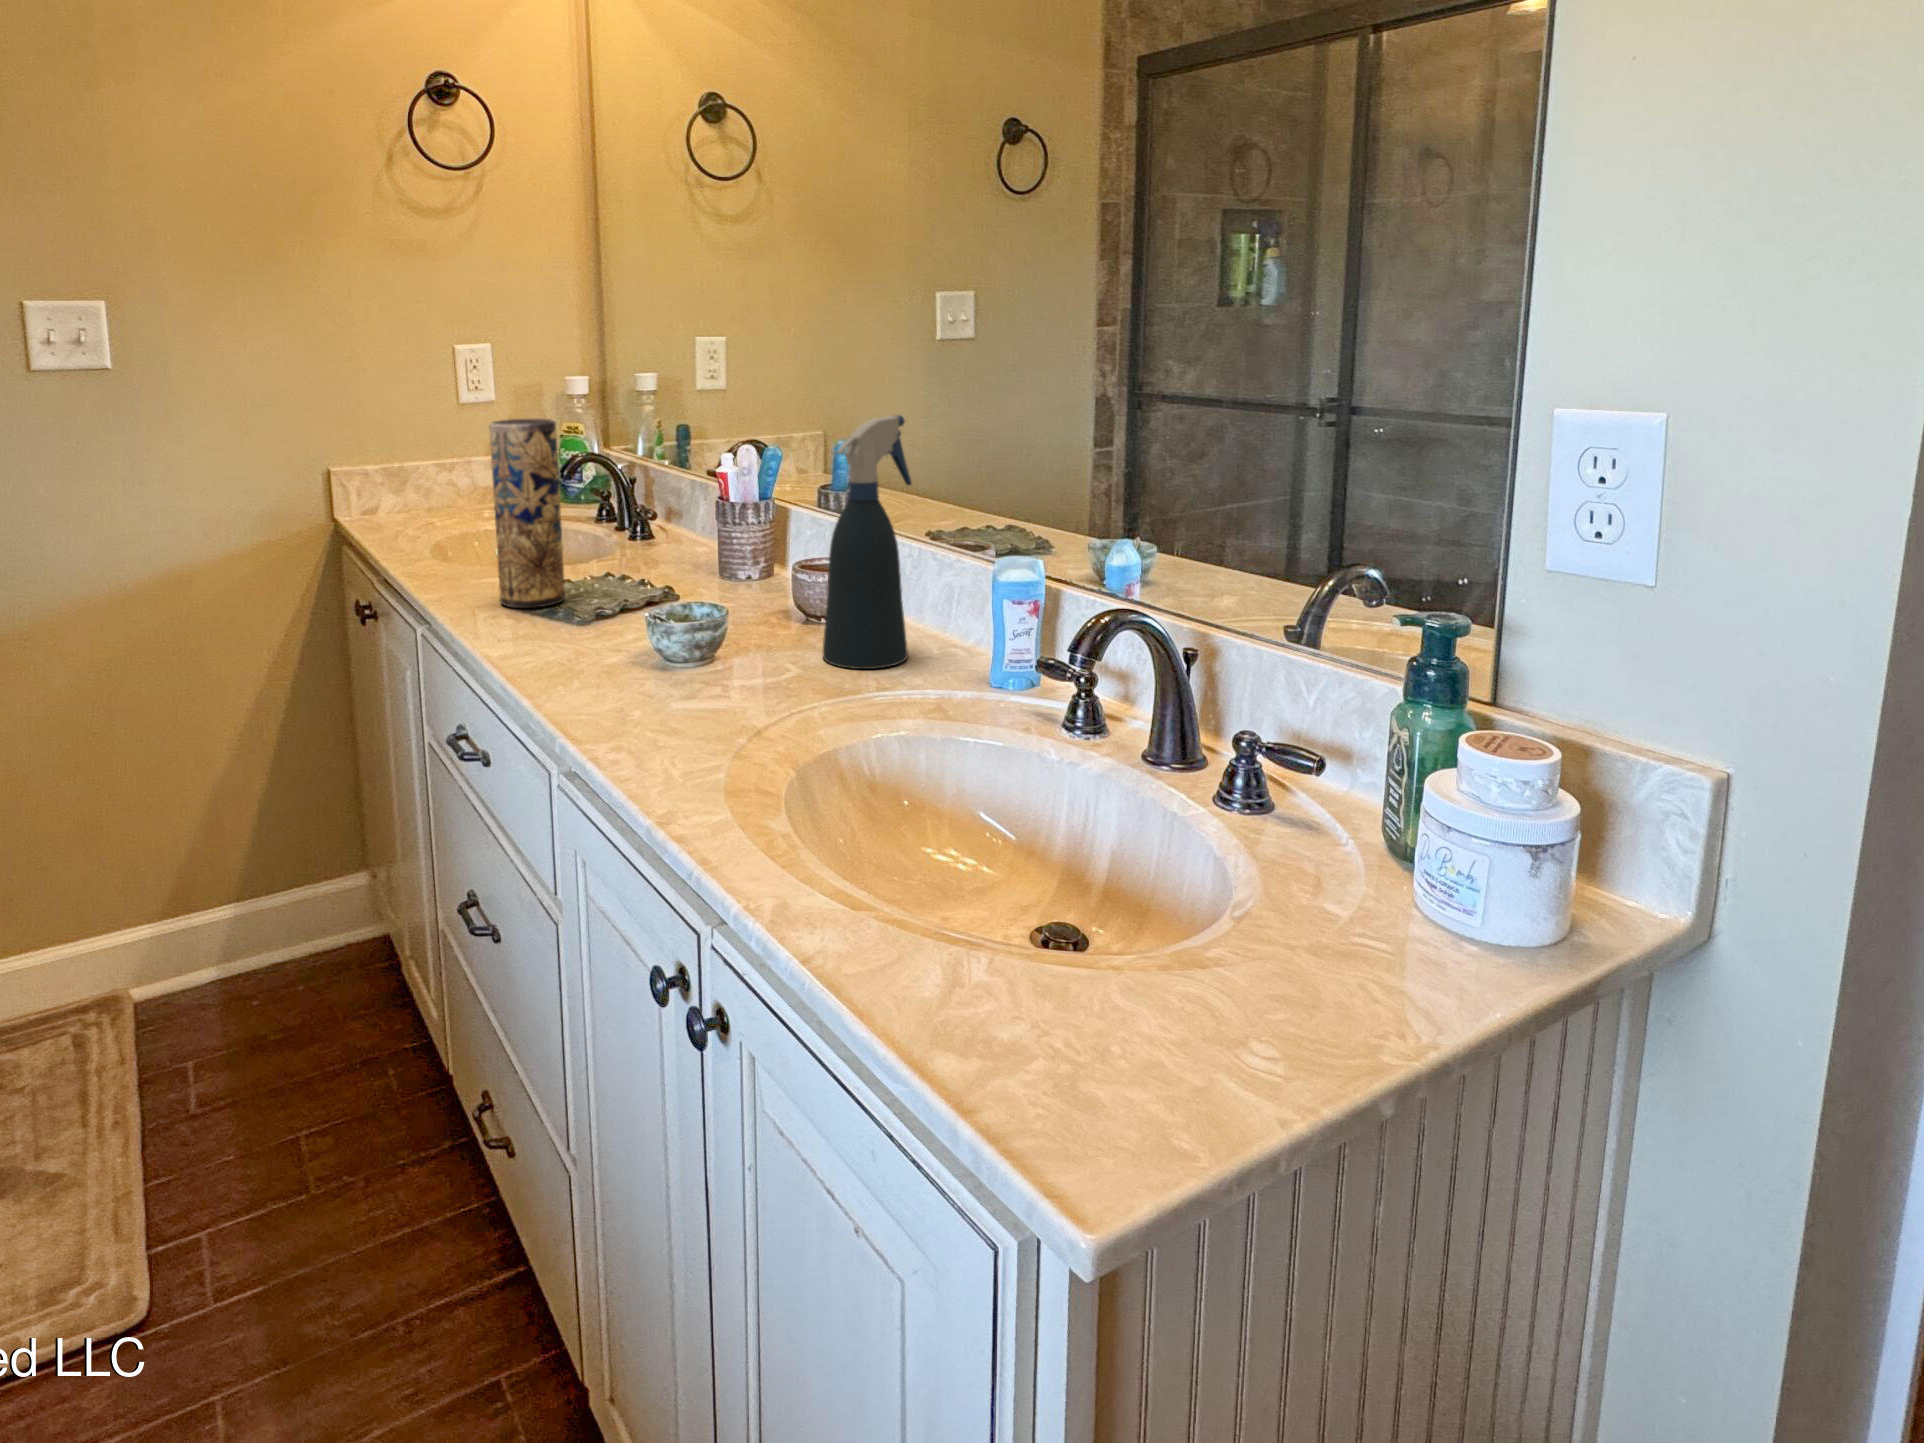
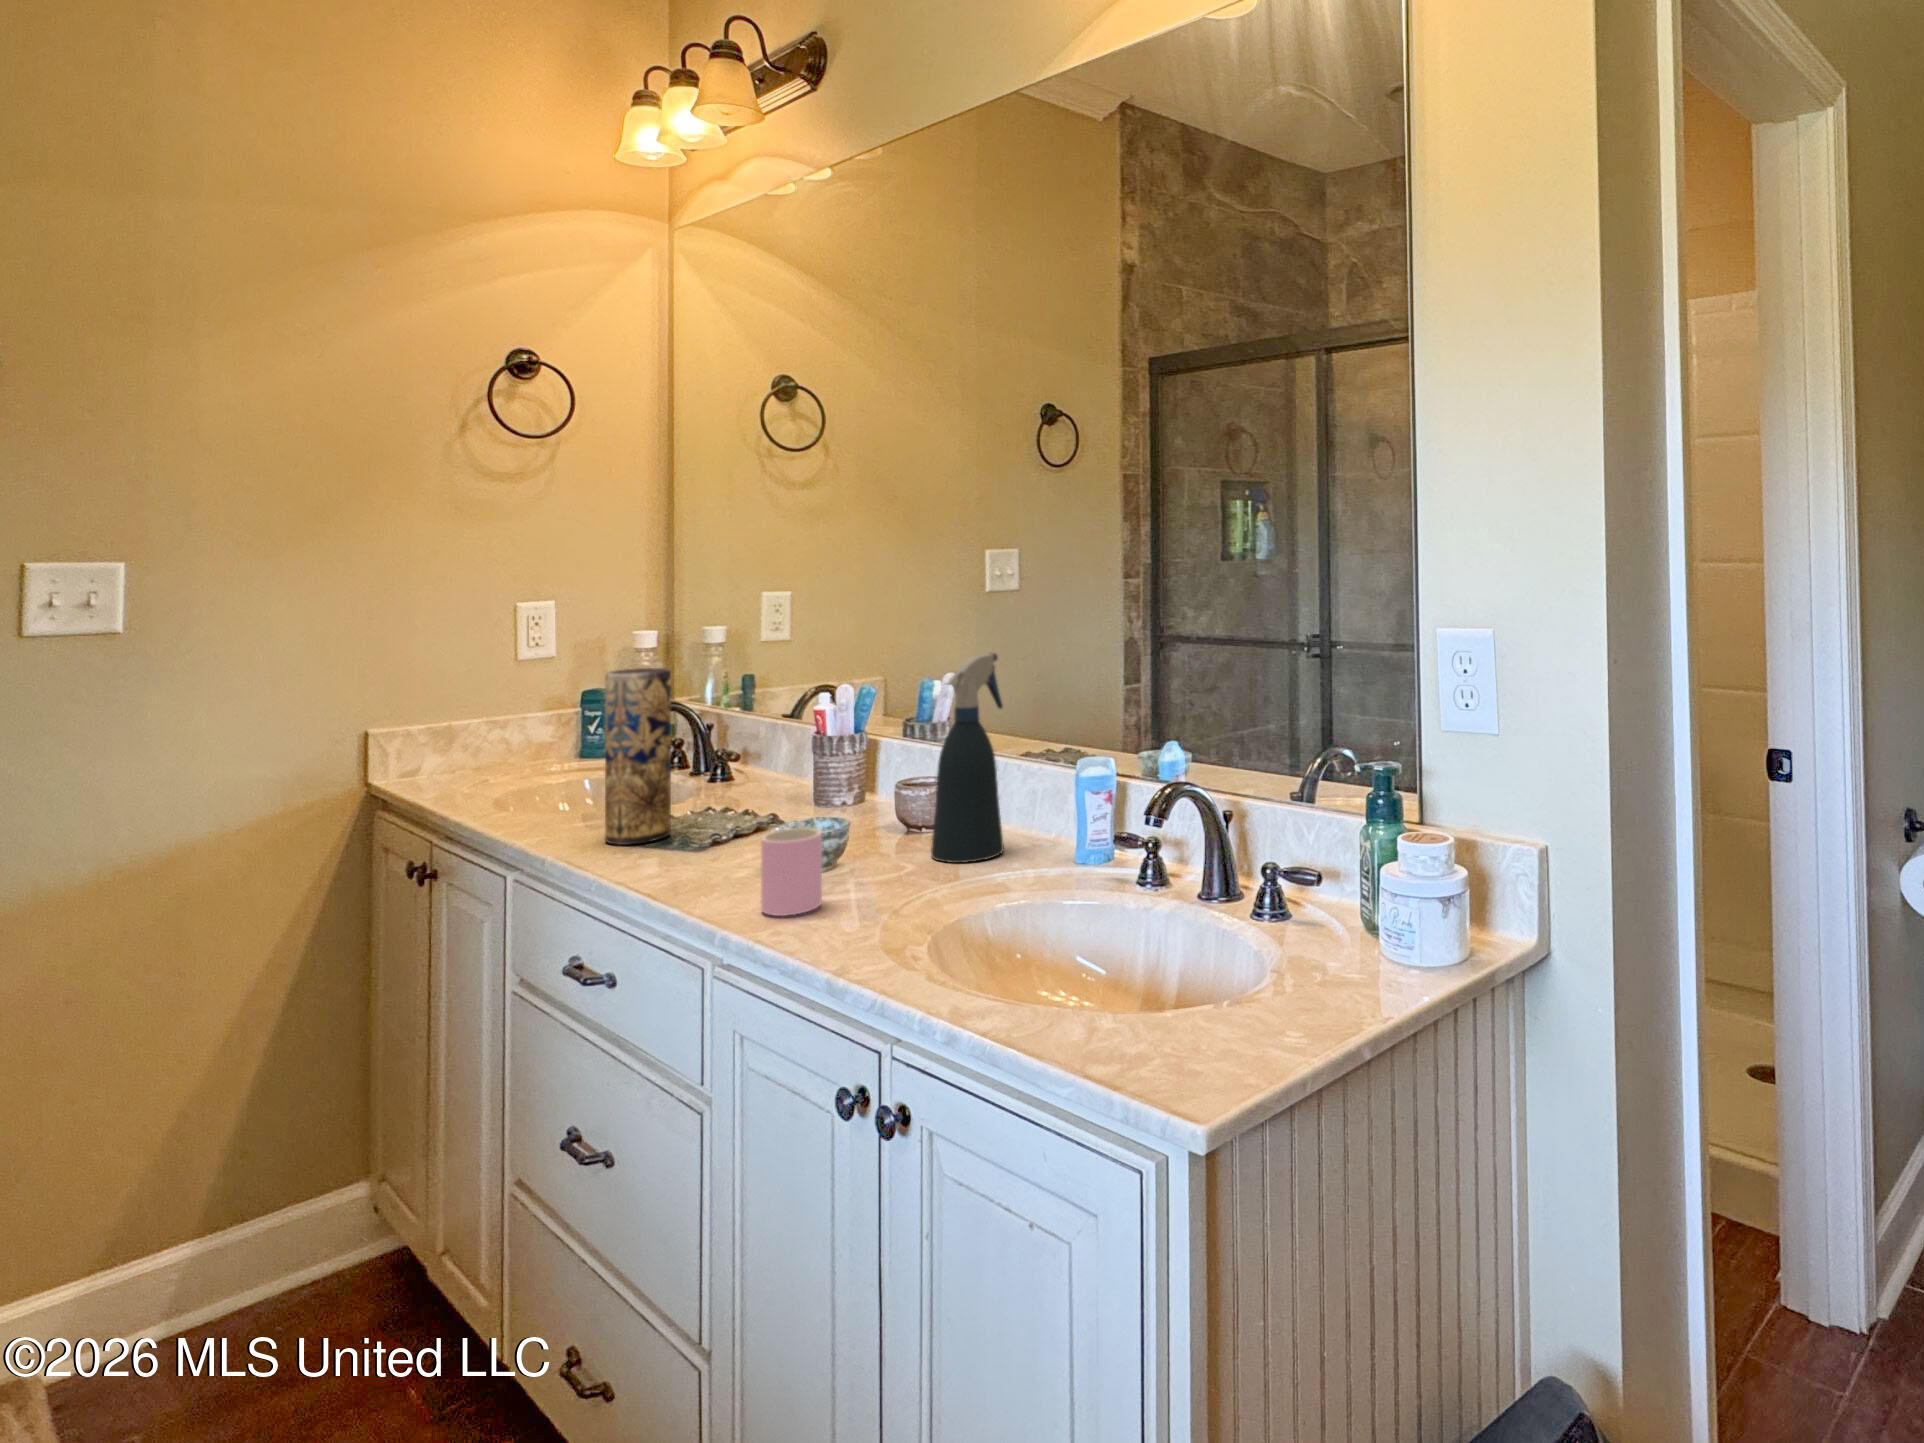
cup: none [607,617,679,719] -> present [761,828,822,916]

